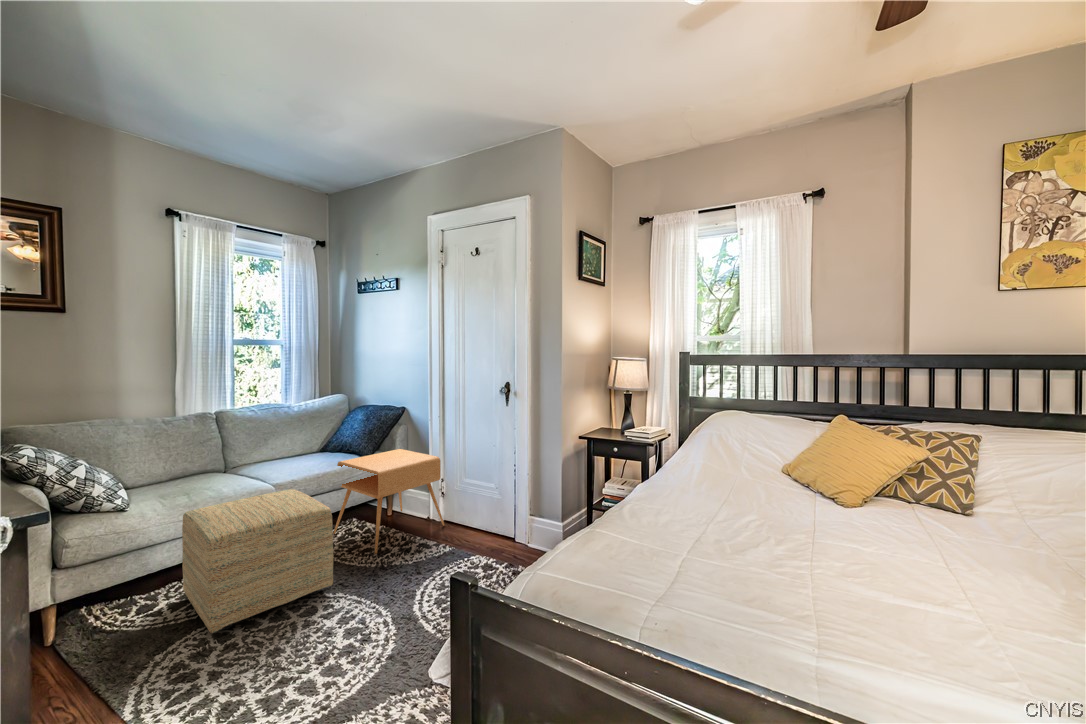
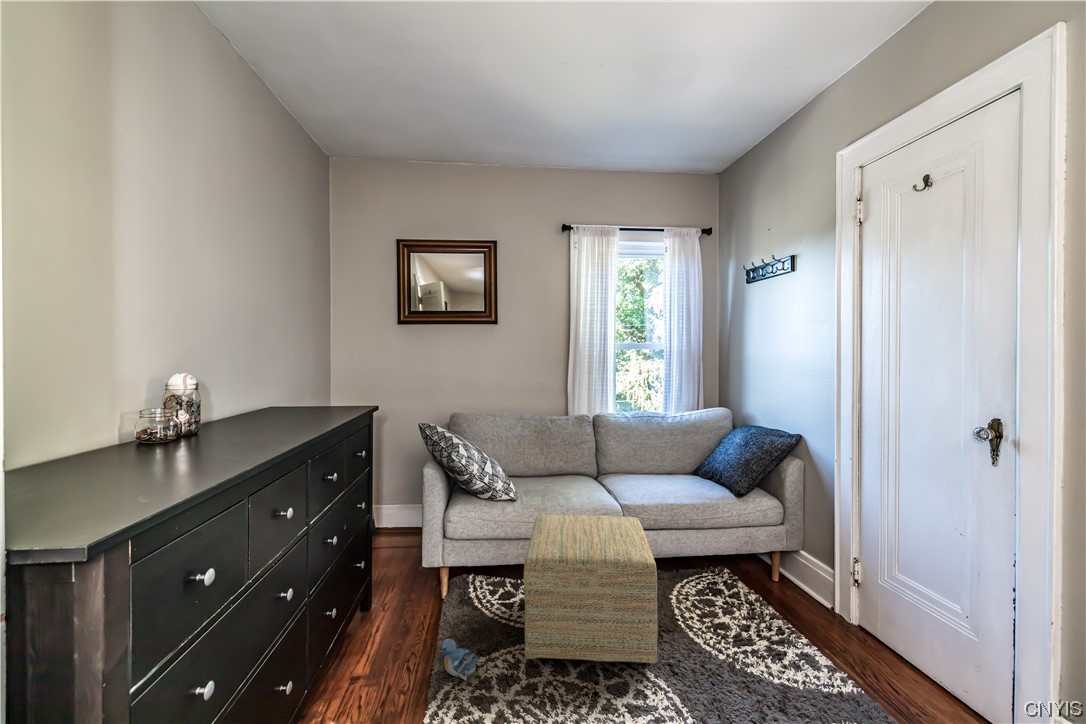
side table: present [333,449,444,554] -> none [692,494,855,638]
plush toy: none [102,652,164,686] -> present [442,639,482,680]

